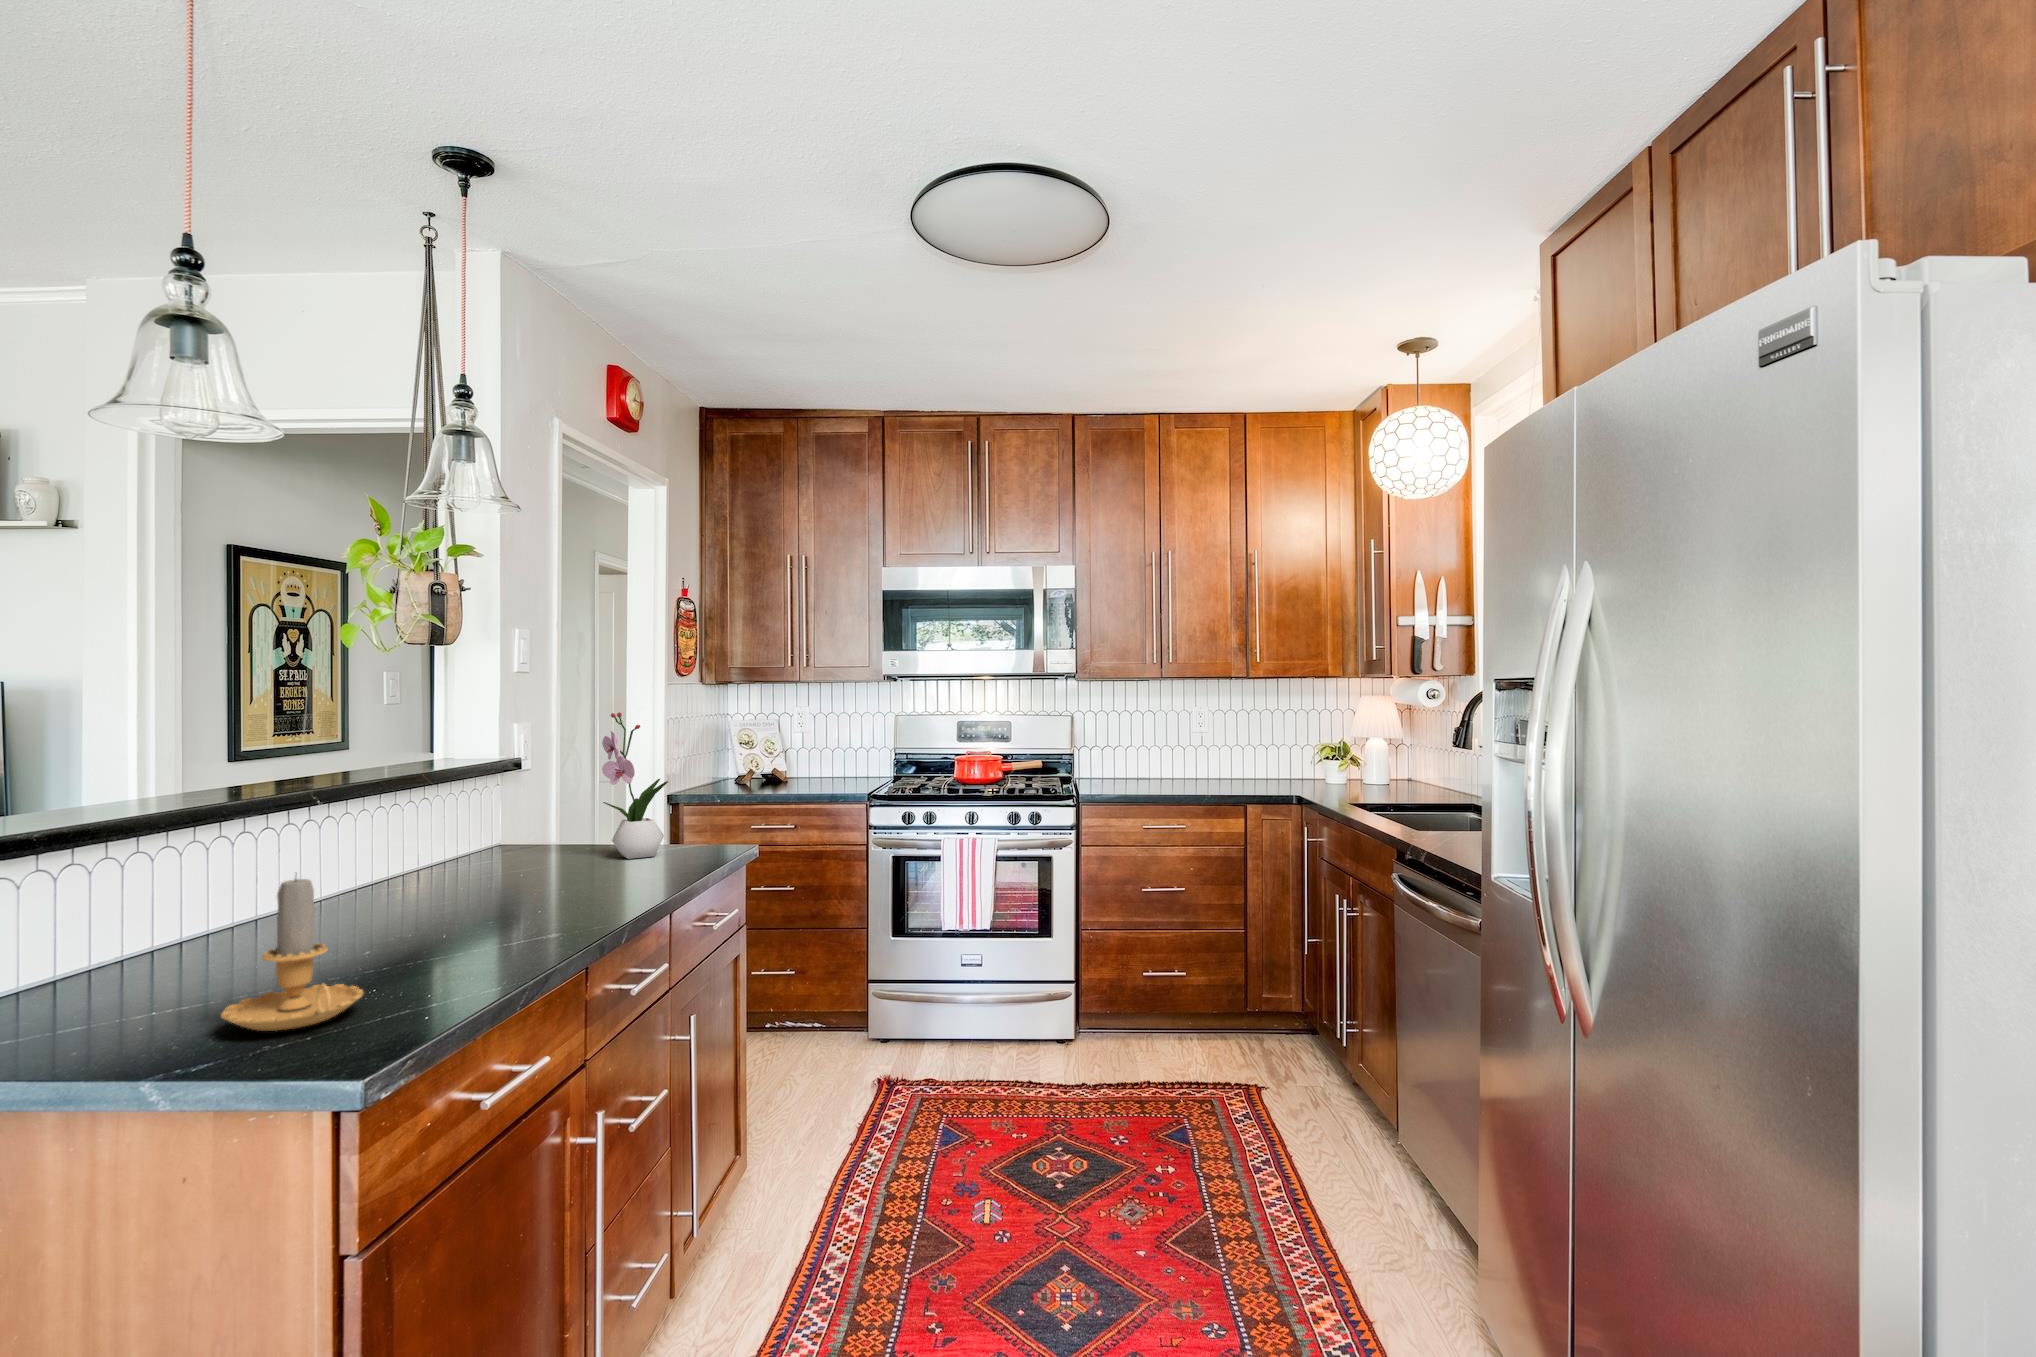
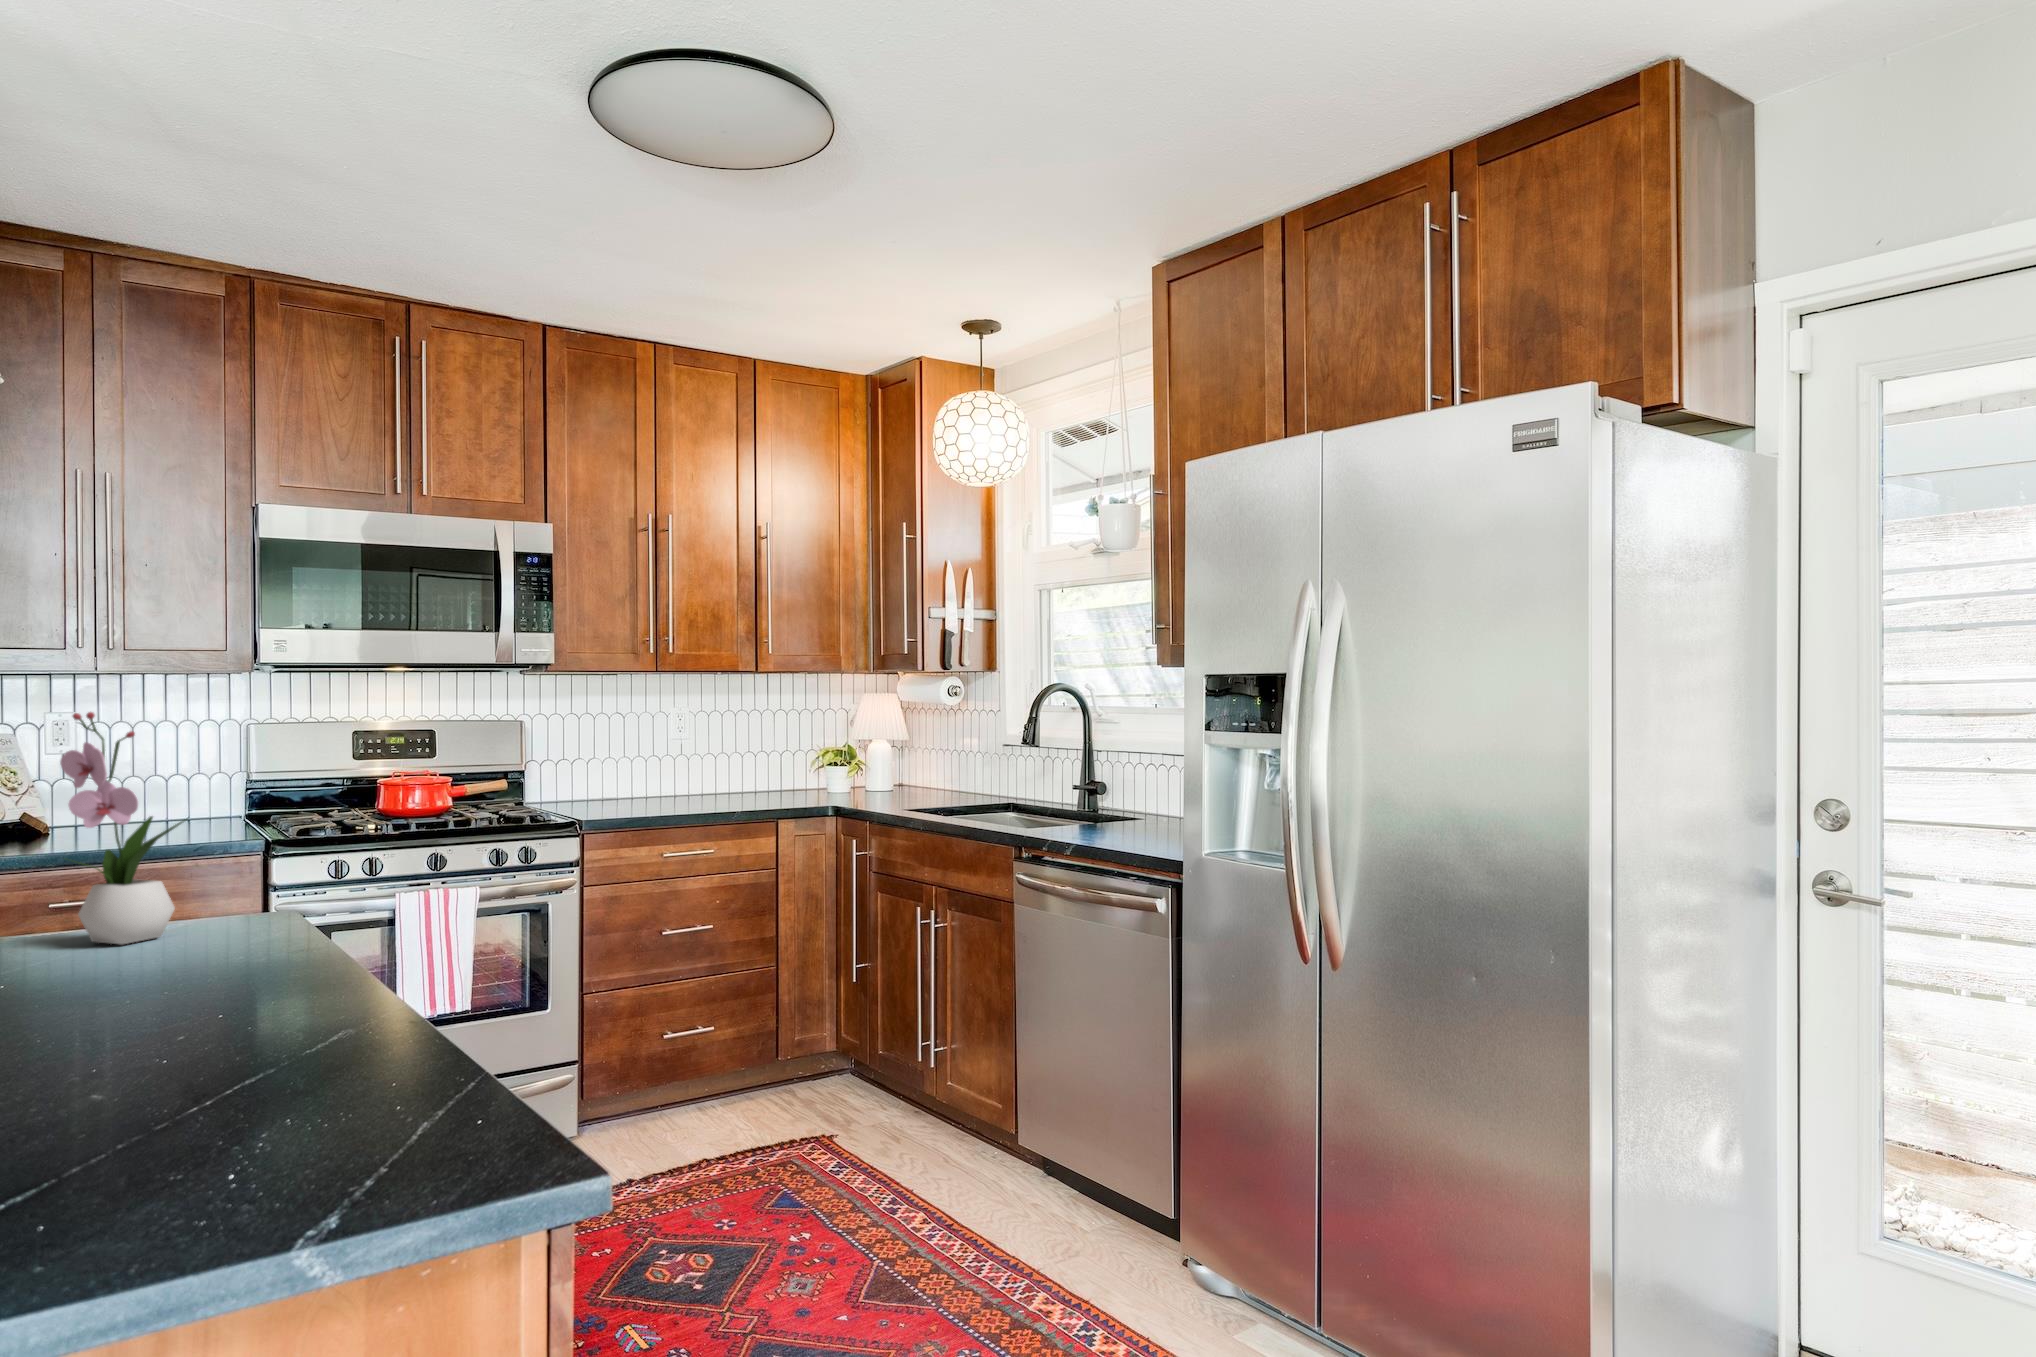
candle: present [221,879,363,1031] -> none [192,940,424,1180]

